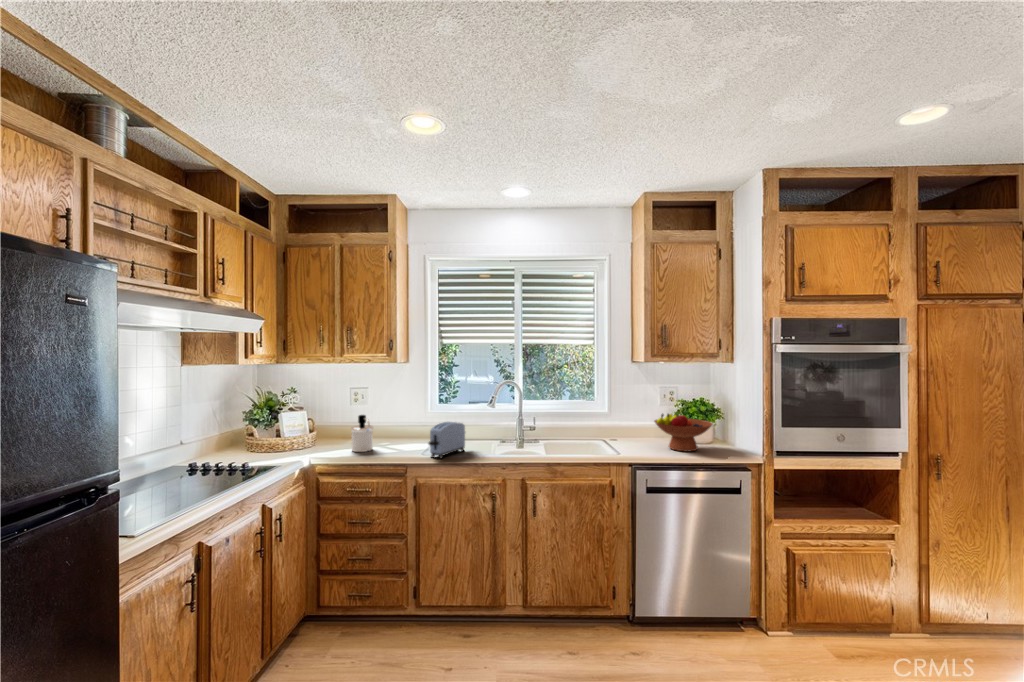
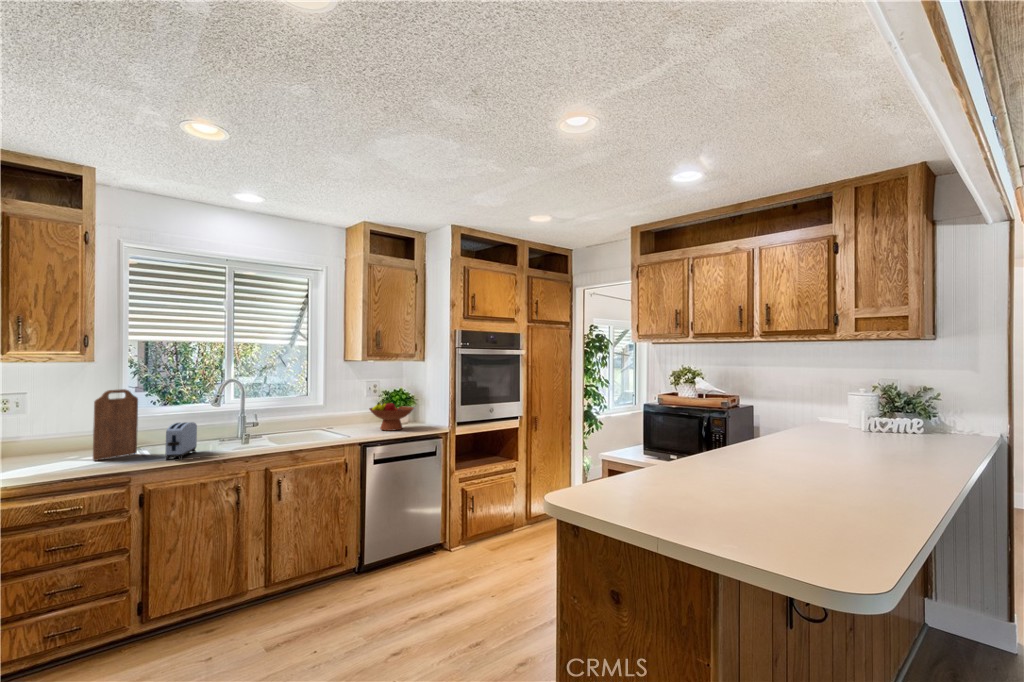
cutting board: none [392,388,427,449] -> present [93,389,138,461]
soap dispenser: present [351,415,373,452] -> none [34,424,75,469]

